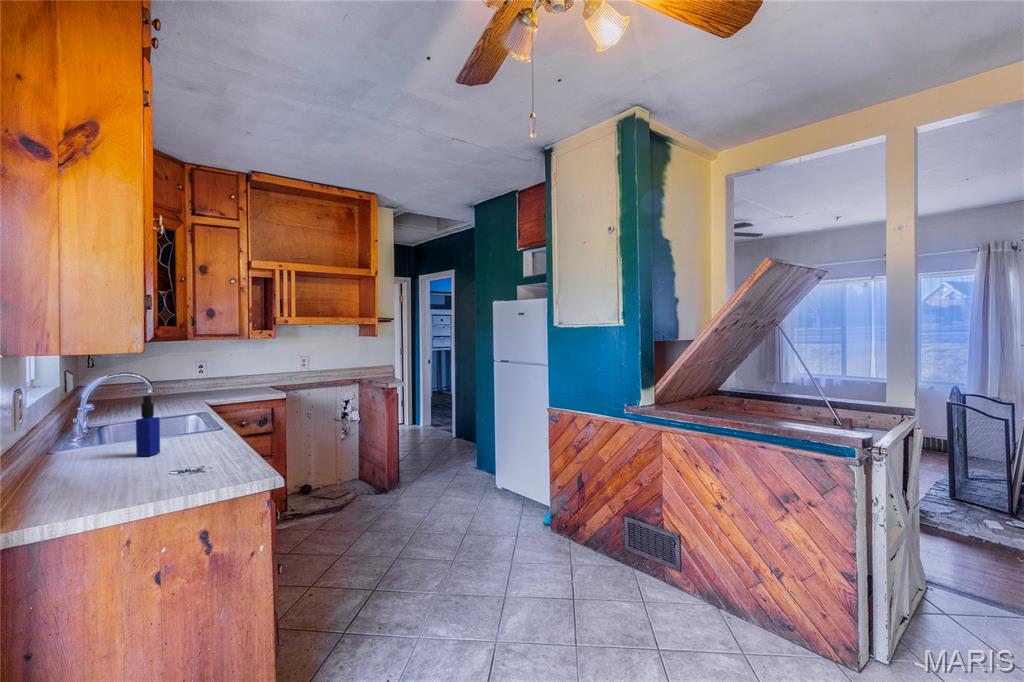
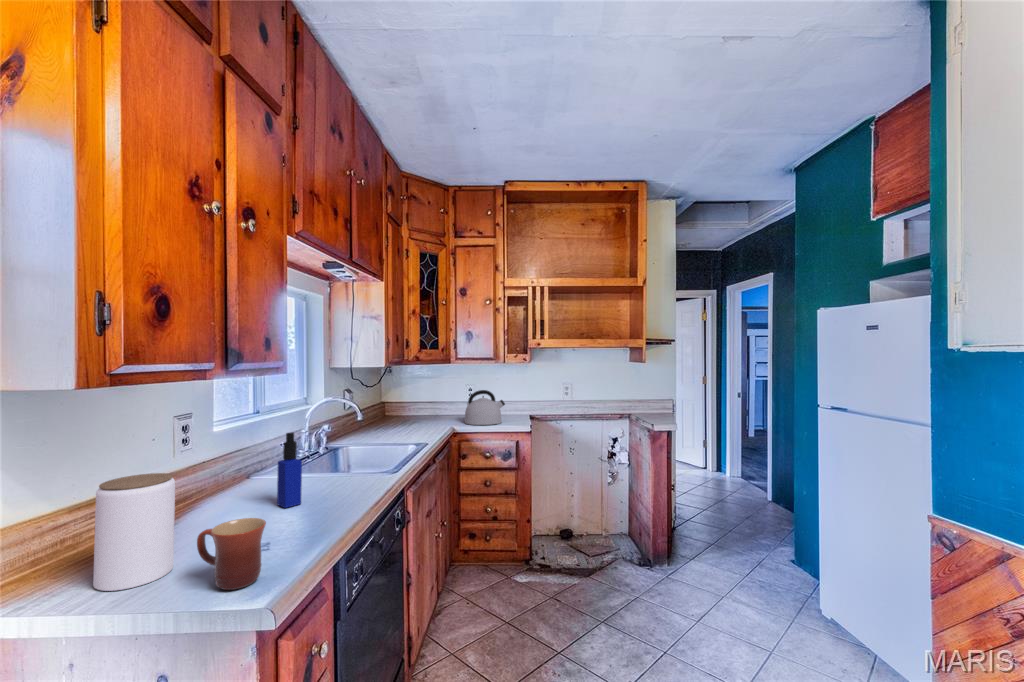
kettle: none [213,365,256,397] -> present [464,390,505,425]
jar: none [69,420,132,502] -> present [93,473,175,591]
mug: none [170,439,222,482] -> present [197,518,266,590]

